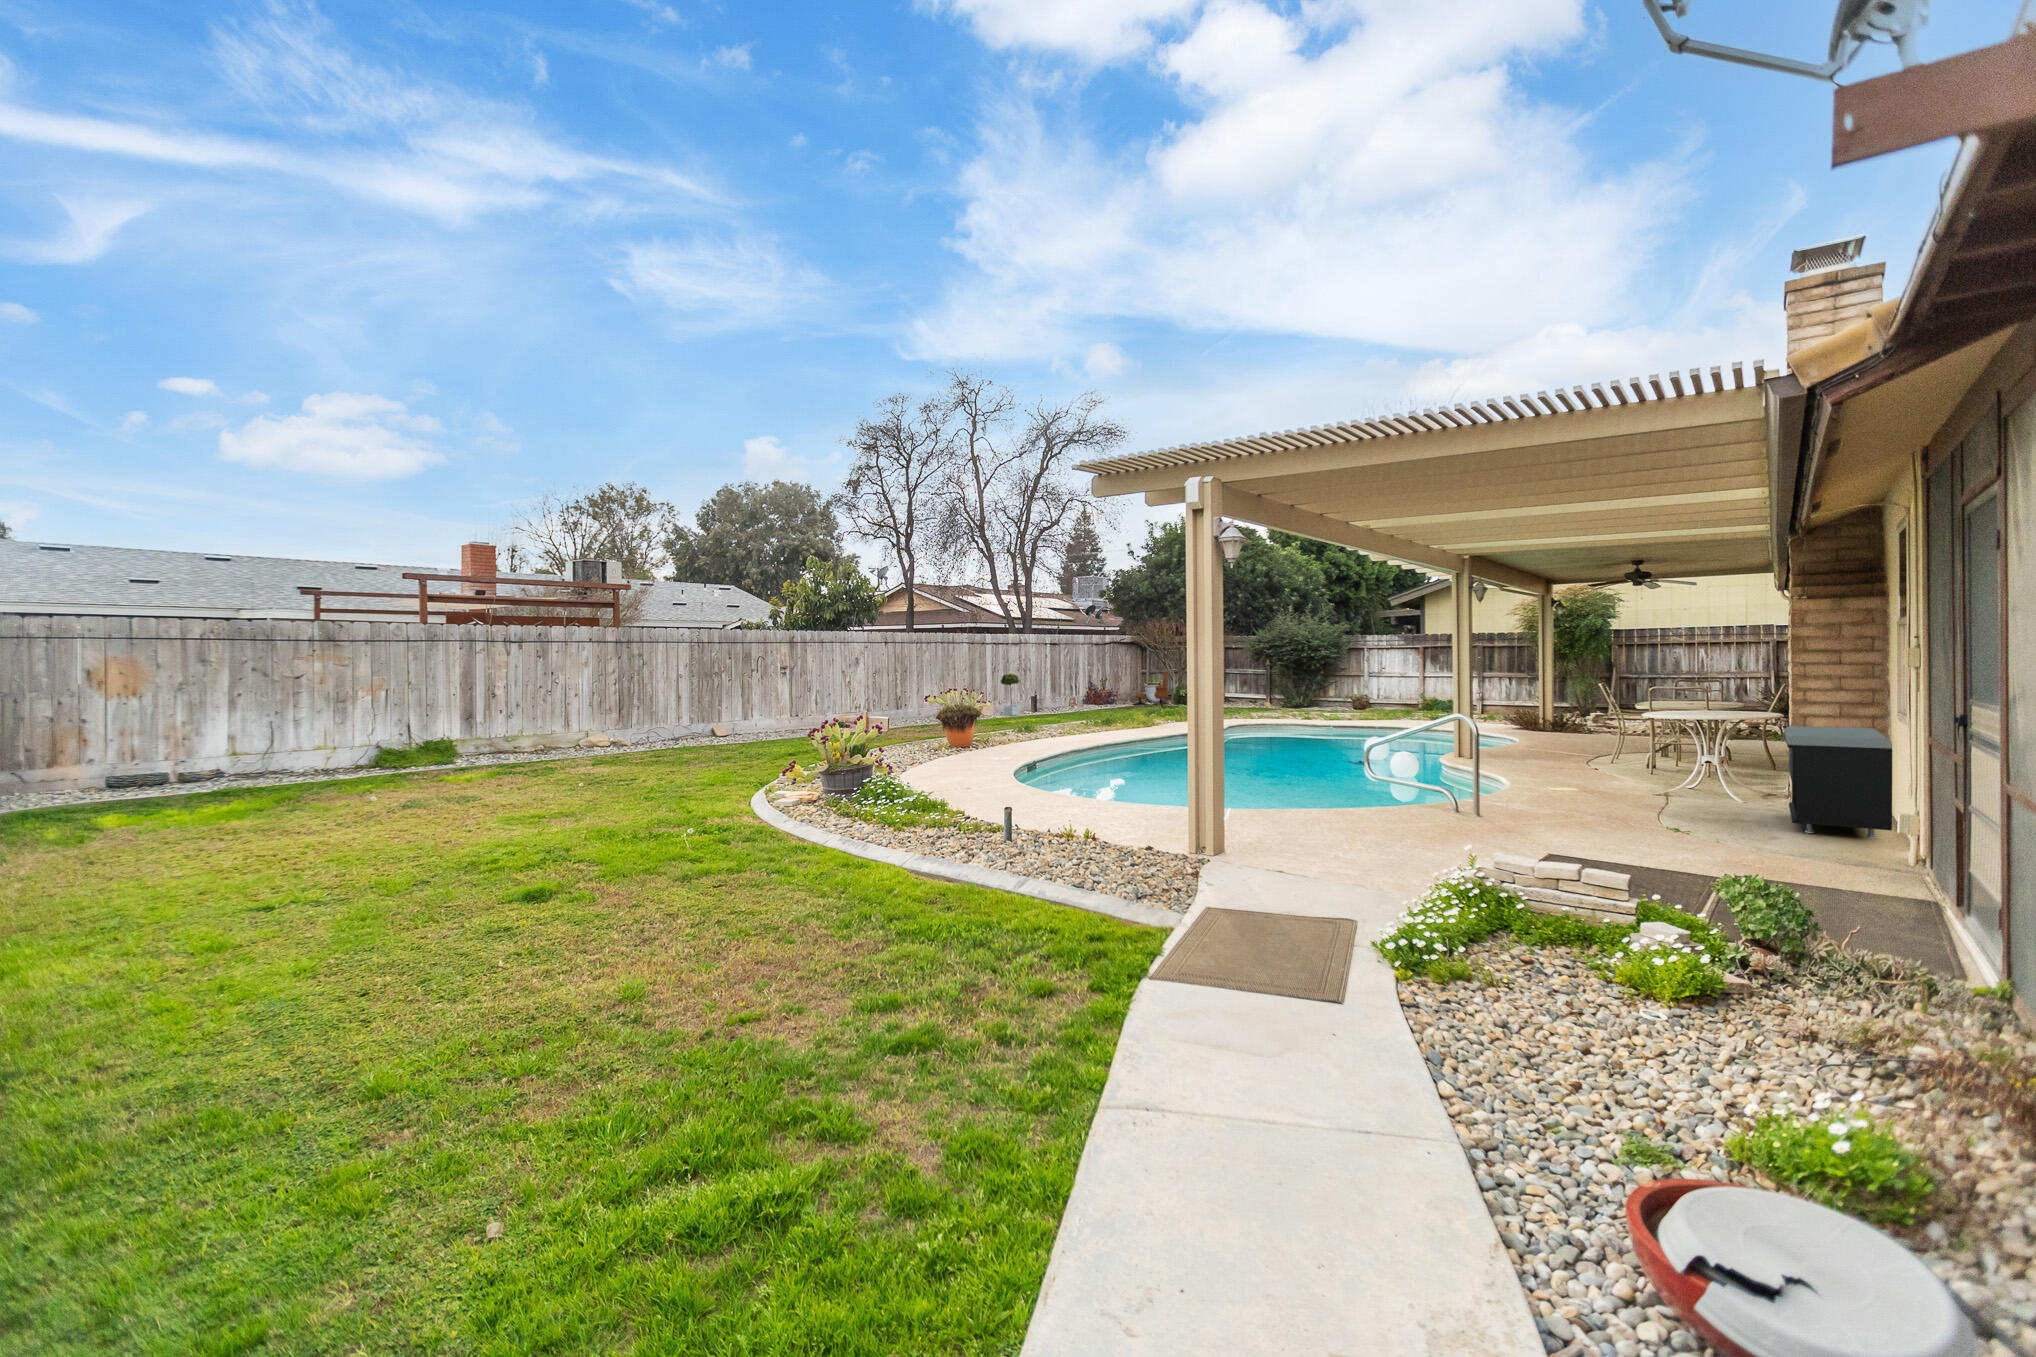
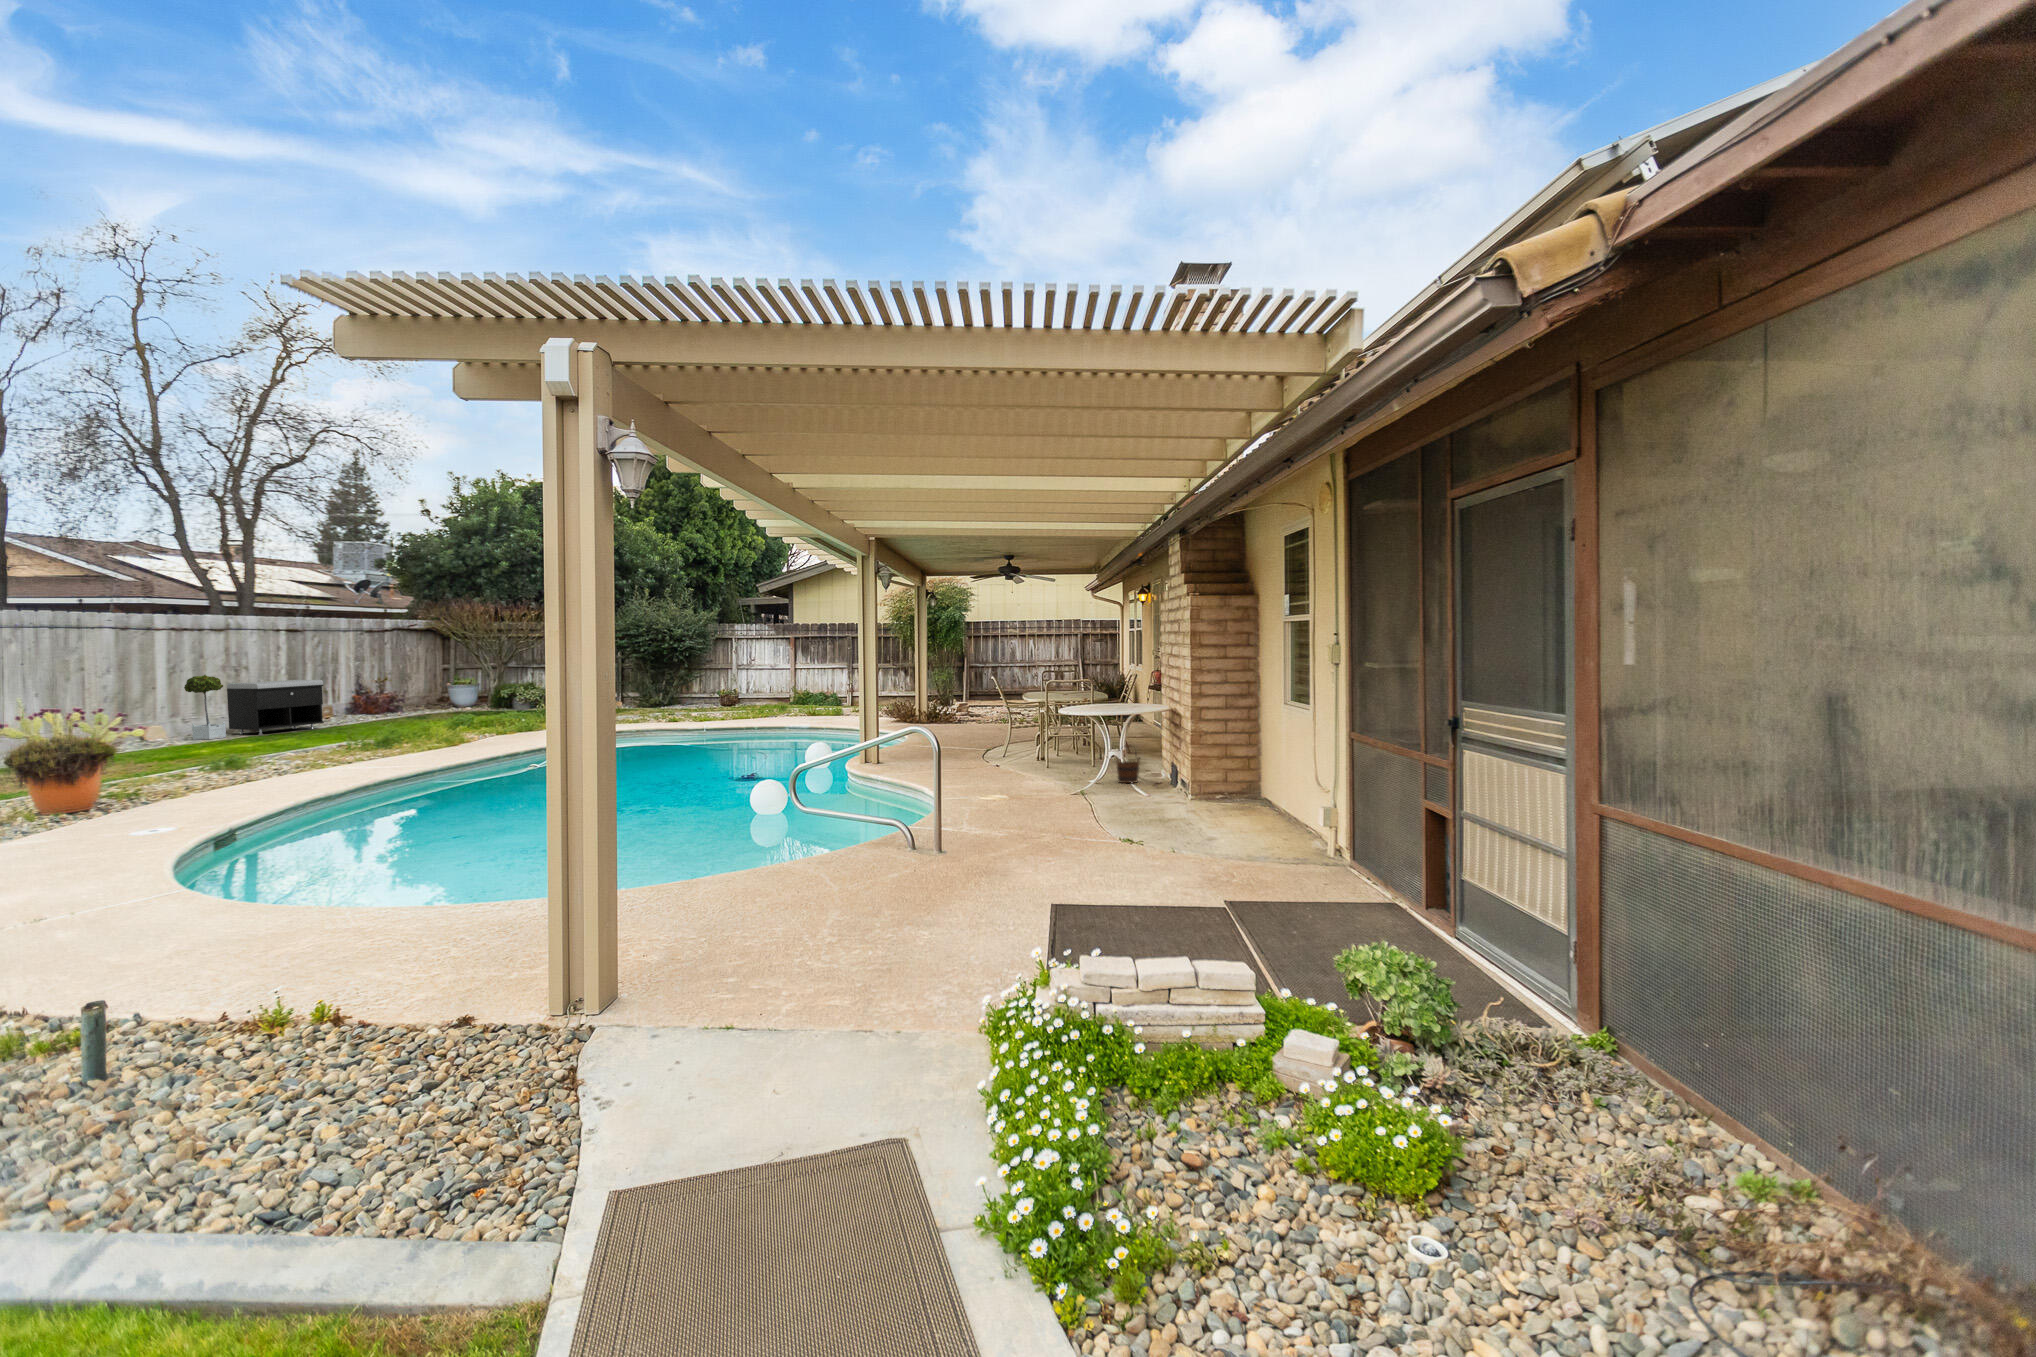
lounge chair: present [1132,671,1171,705] -> none [428,667,489,713]
storage bench: present [1785,726,1892,838] -> present [227,680,324,735]
wooden bucket: none [1723,752,1756,792] -> present [1116,745,1140,783]

